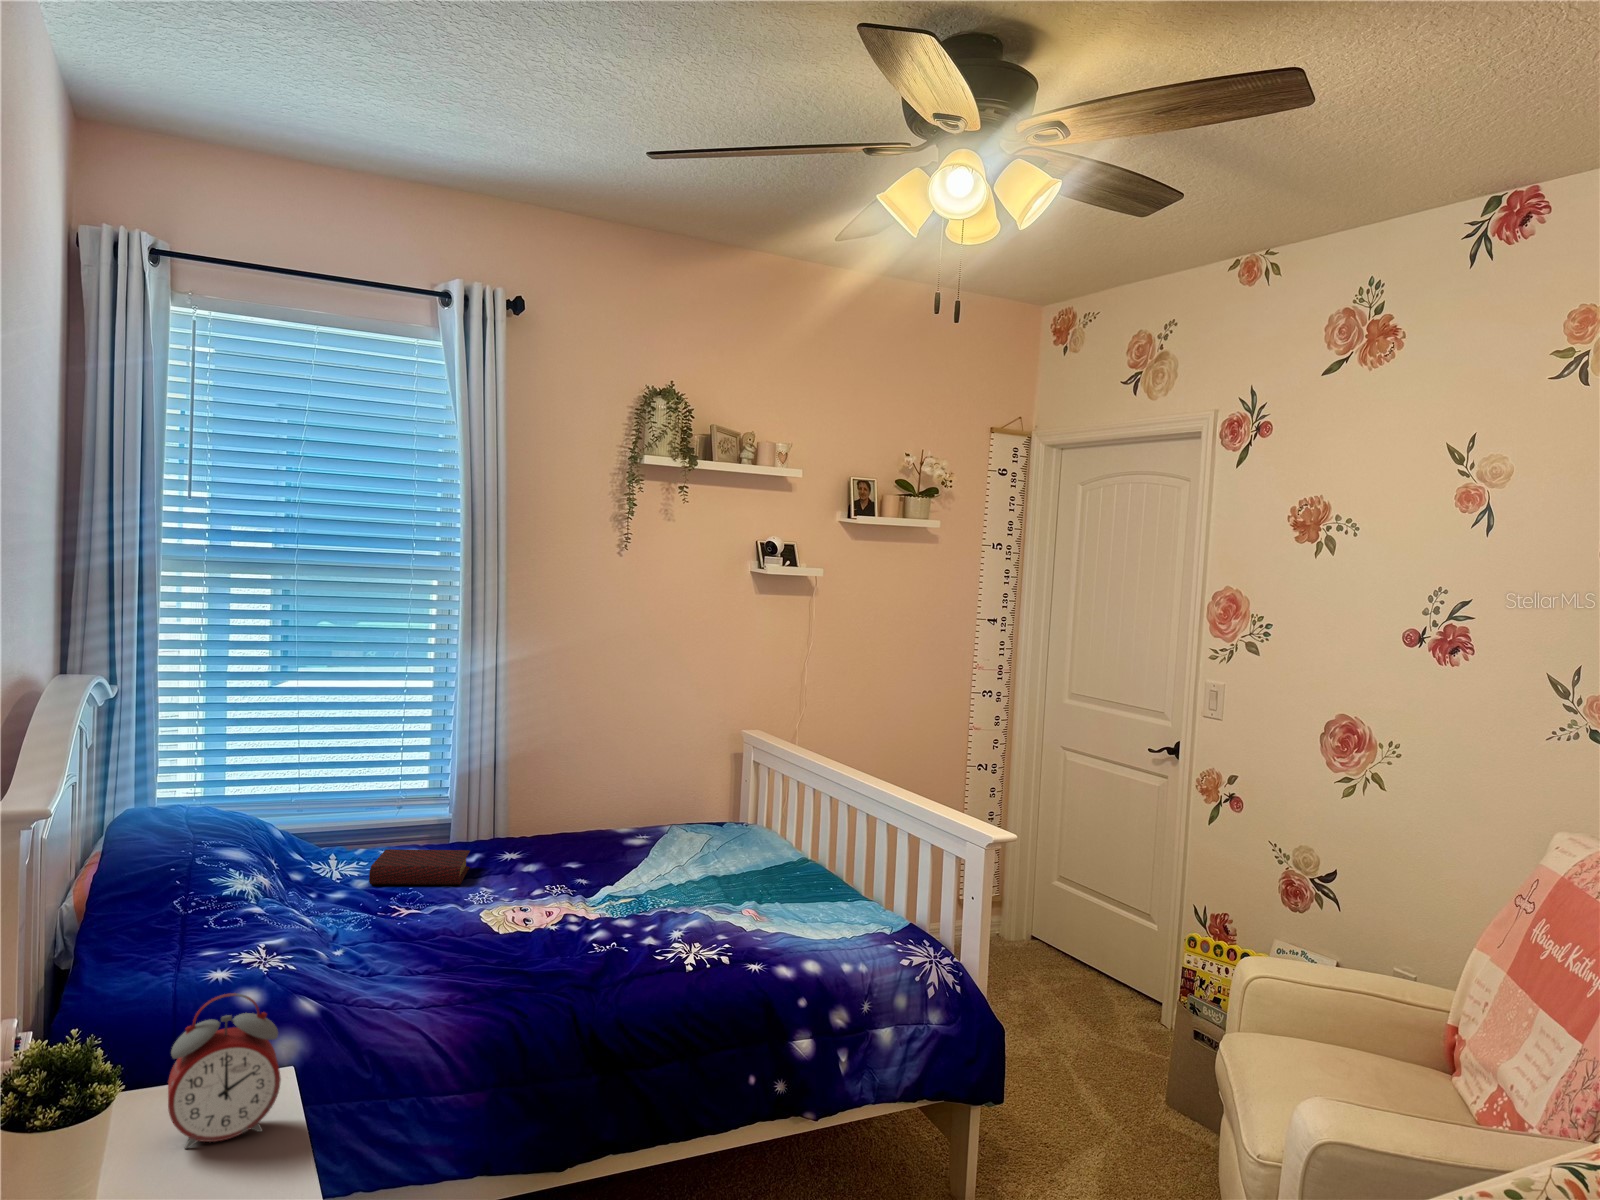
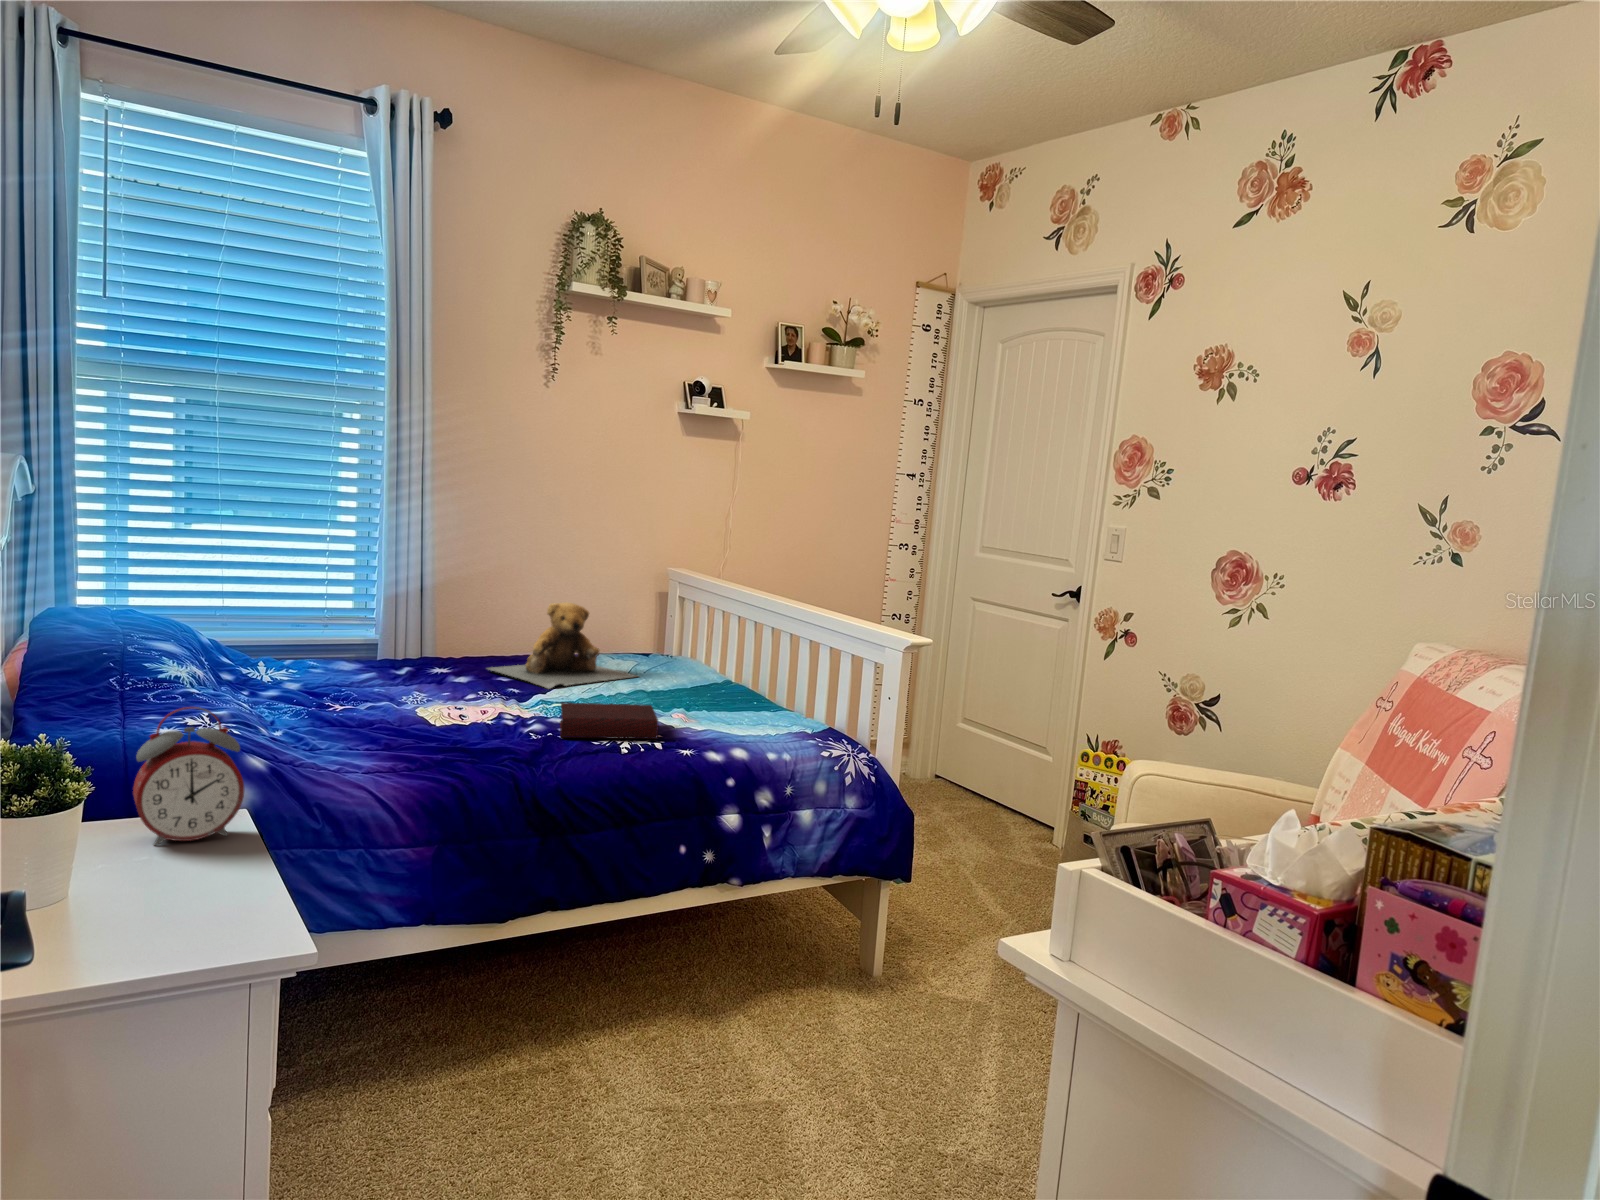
teddy bear: none [556,781,712,877] -> present [488,602,636,688]
book: present [369,849,470,885] -> present [560,703,659,739]

